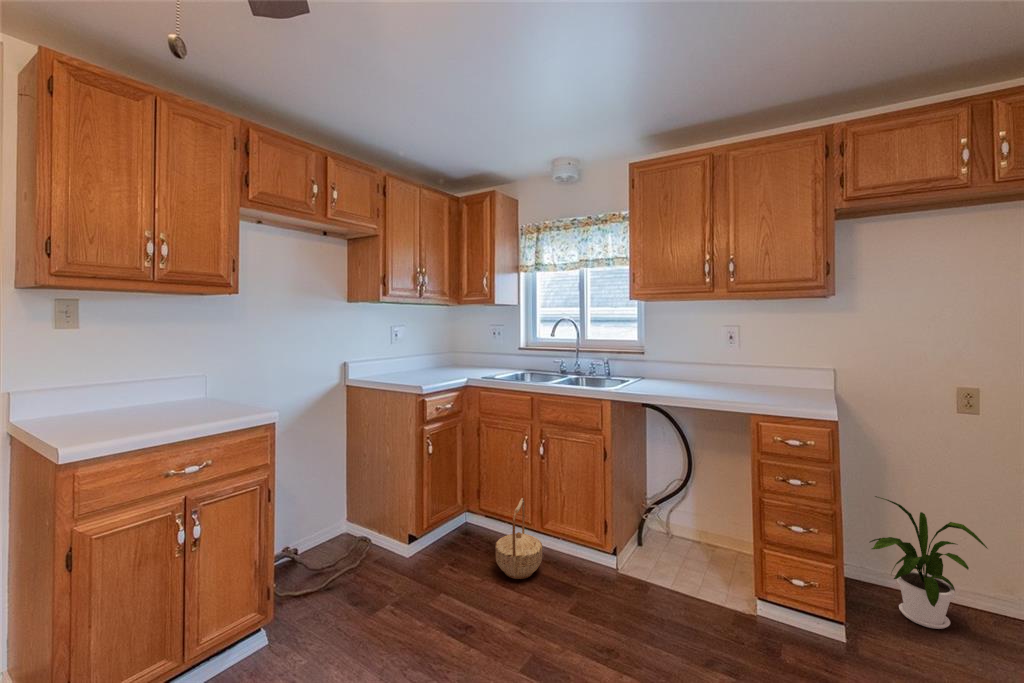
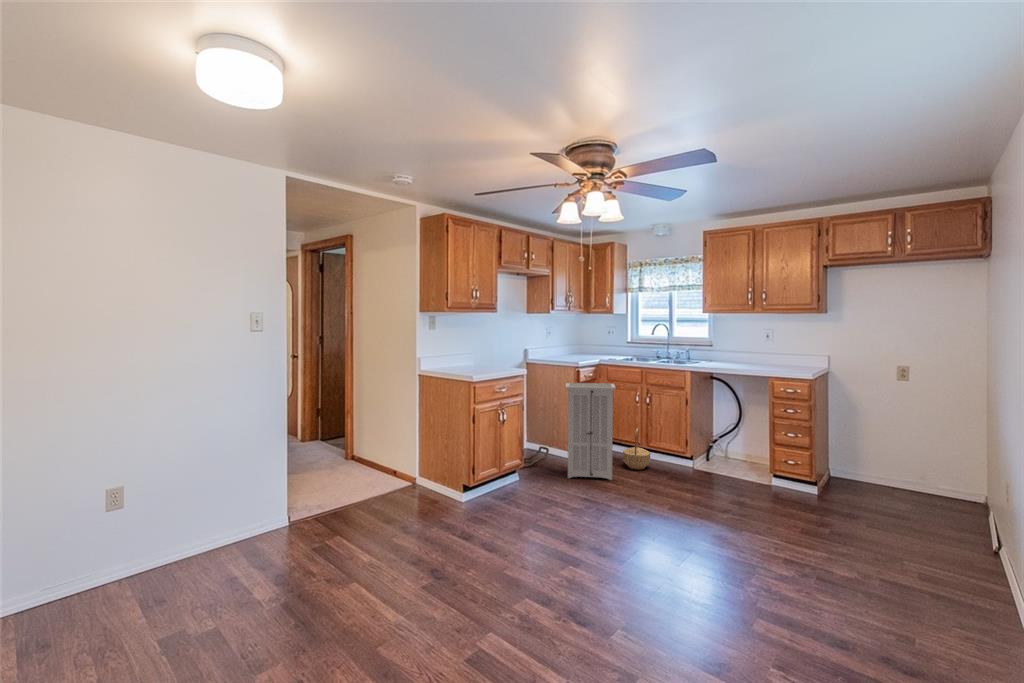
storage cabinet: none [368,423,472,620] -> present [565,382,616,480]
house plant: present [870,496,987,629] -> none [836,425,899,494]

